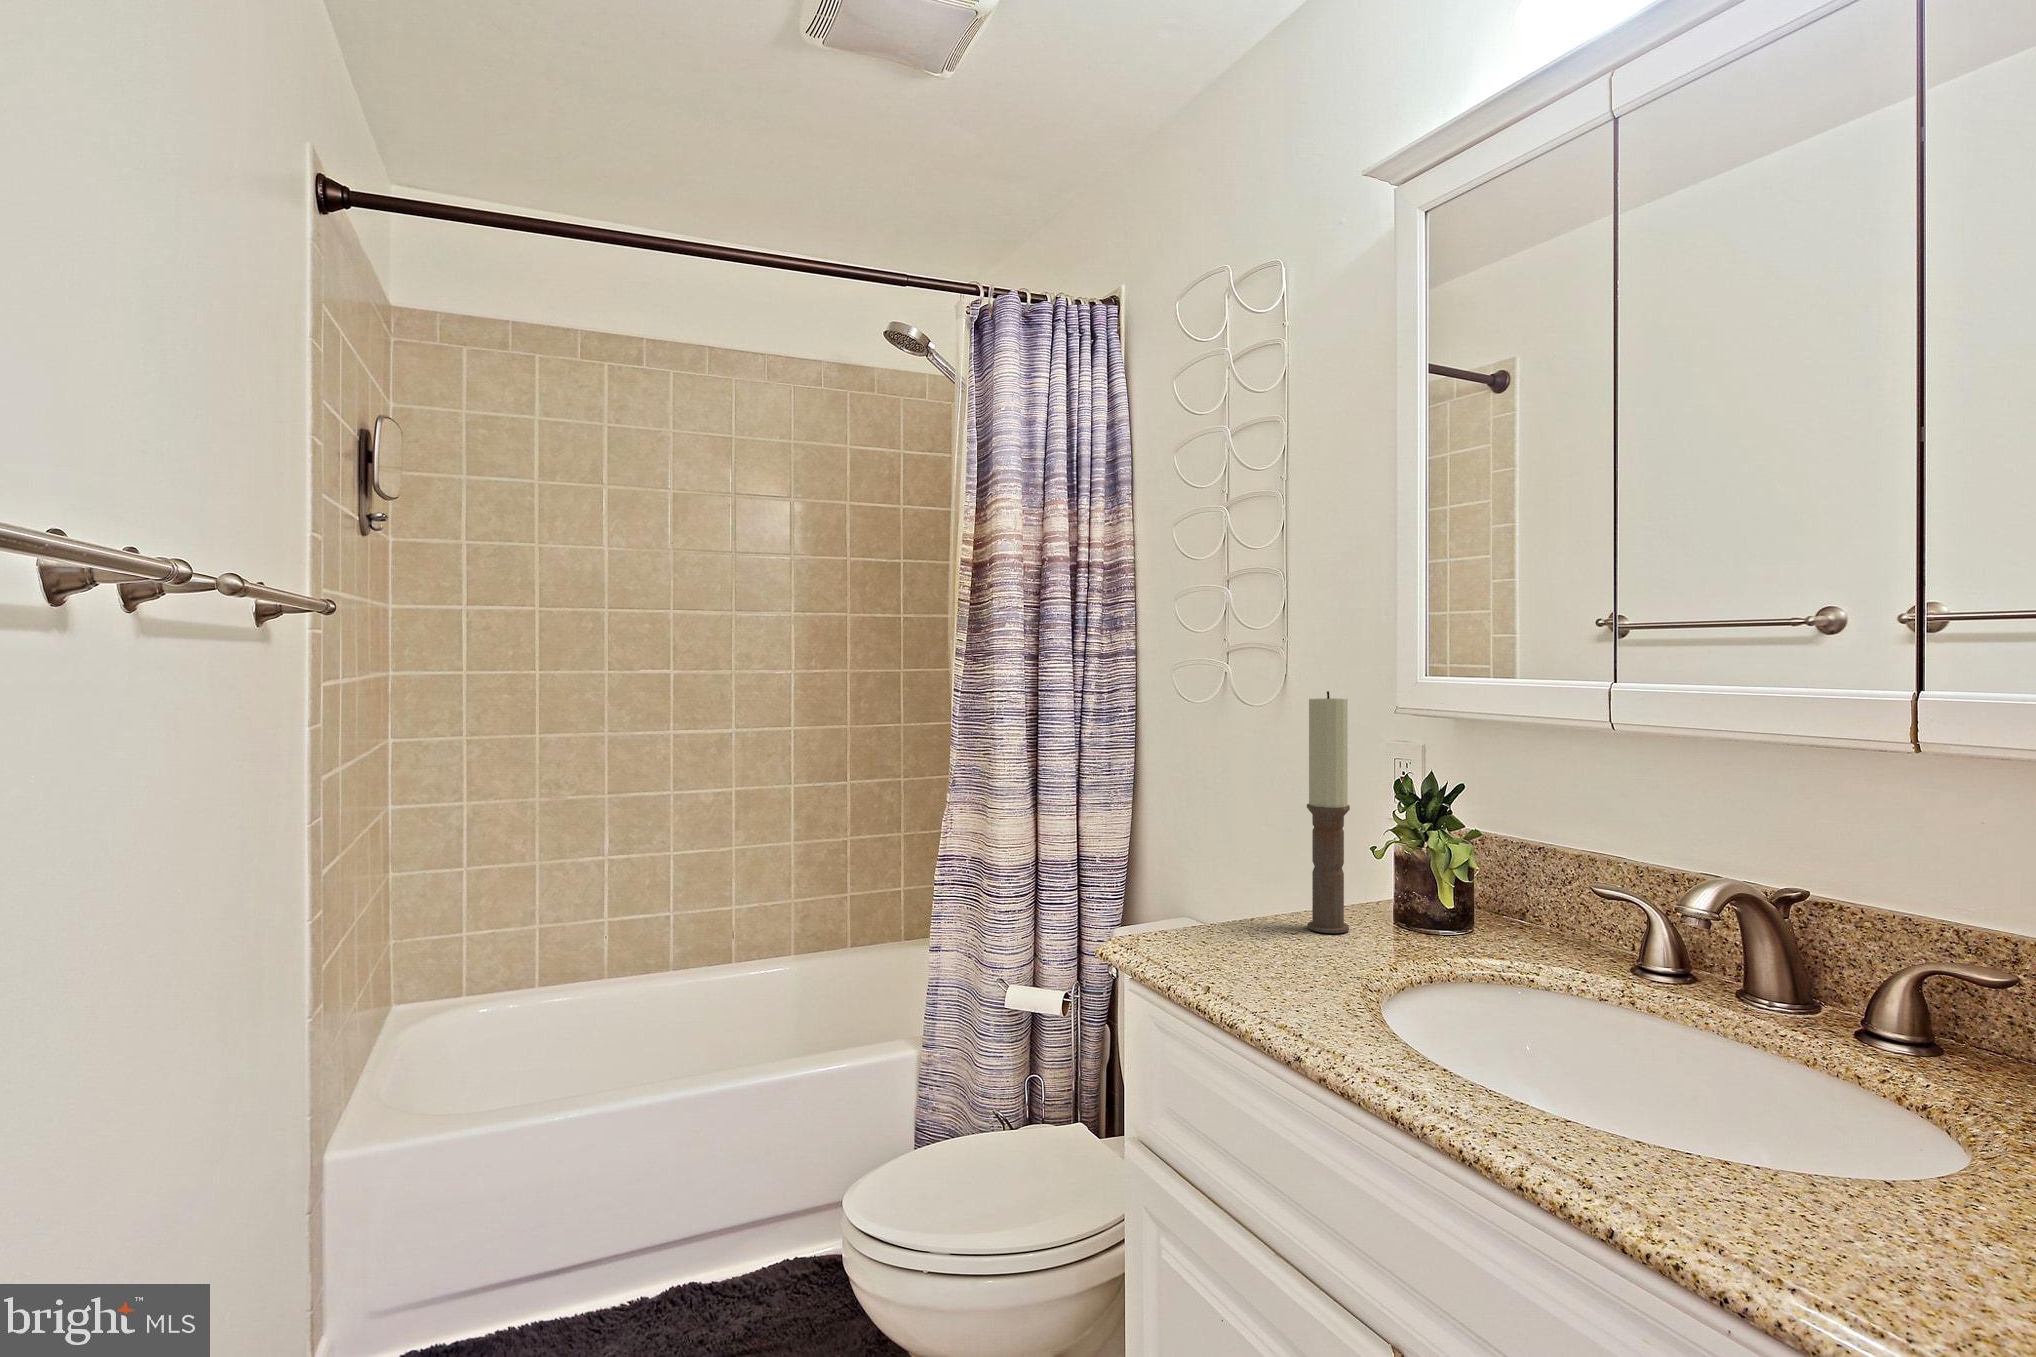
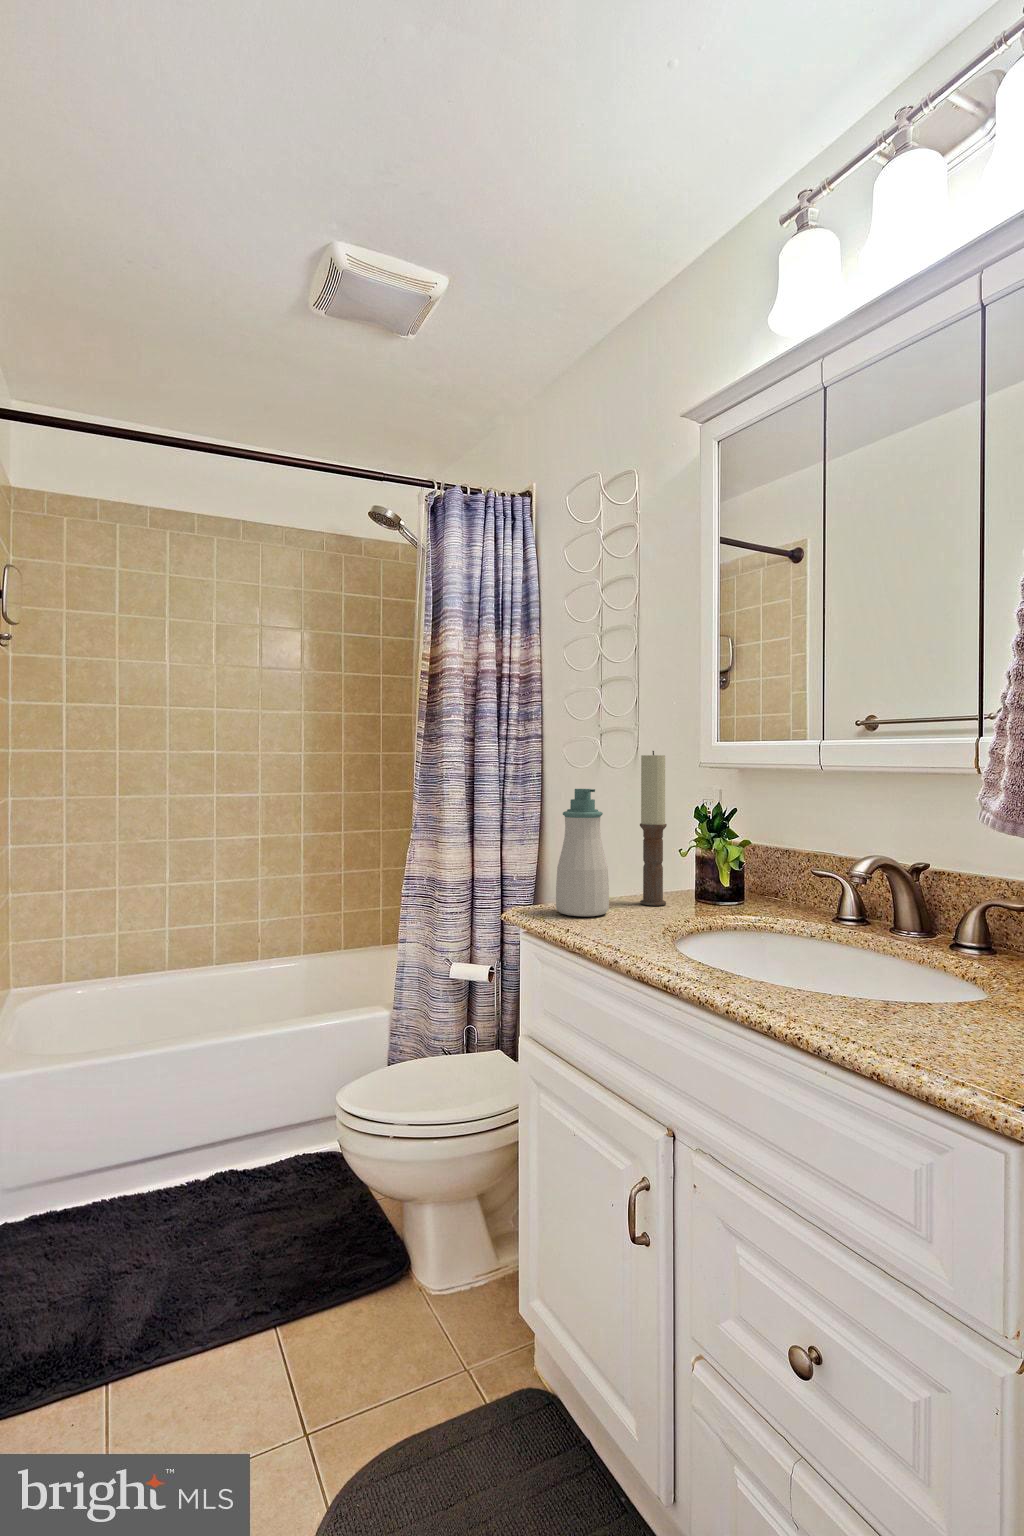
soap bottle: none [1180,754,1264,956] -> present [556,789,609,916]

